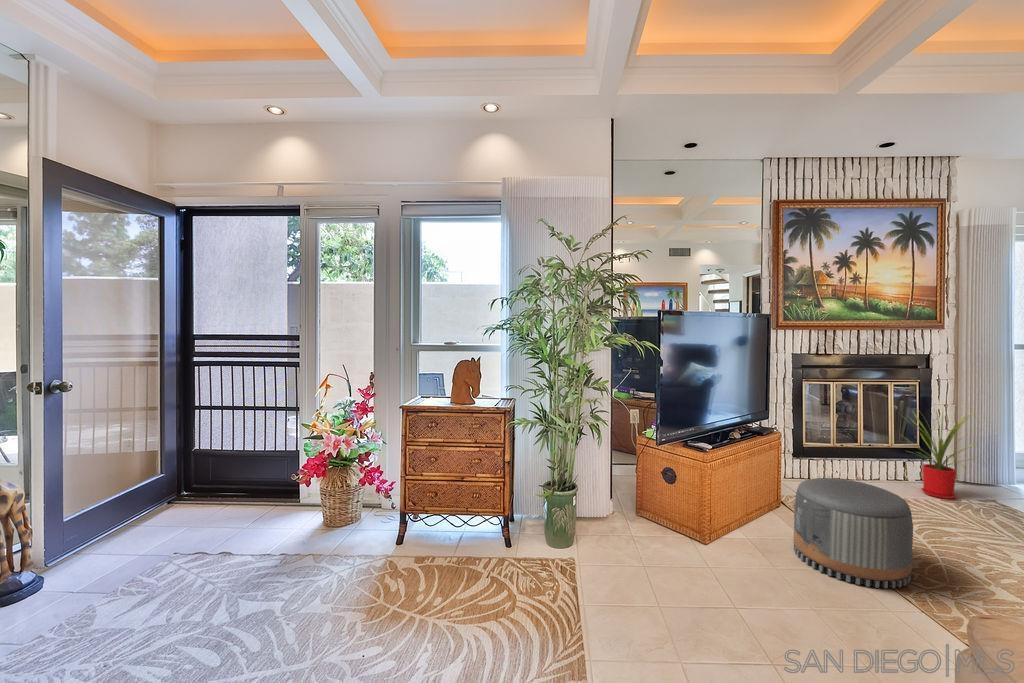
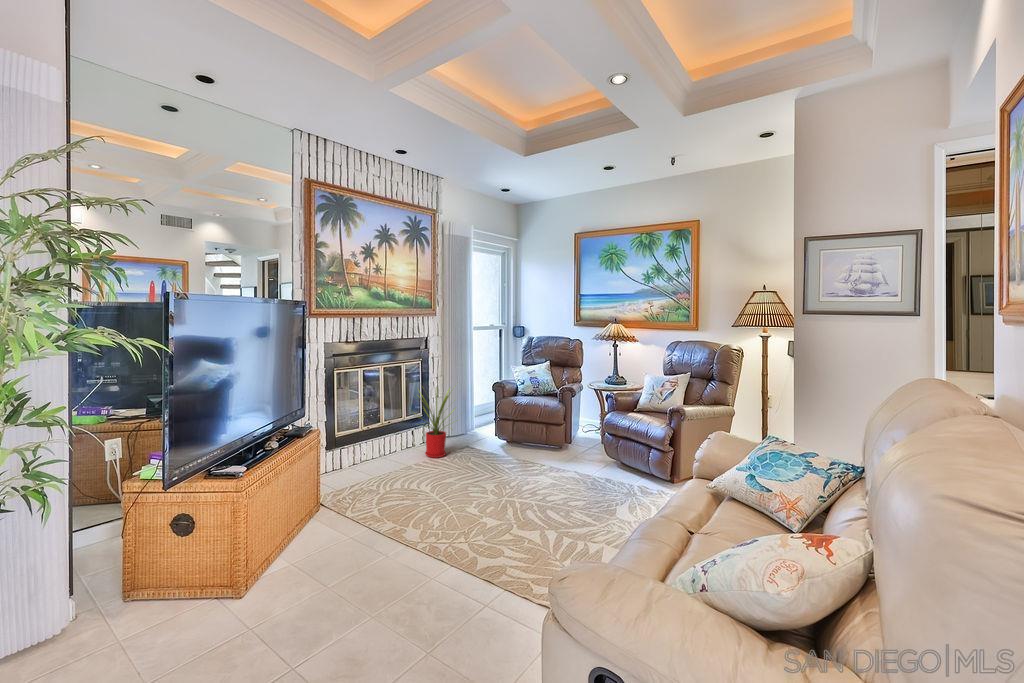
pouf: present [793,478,913,588] -> none [340,467,435,572]

